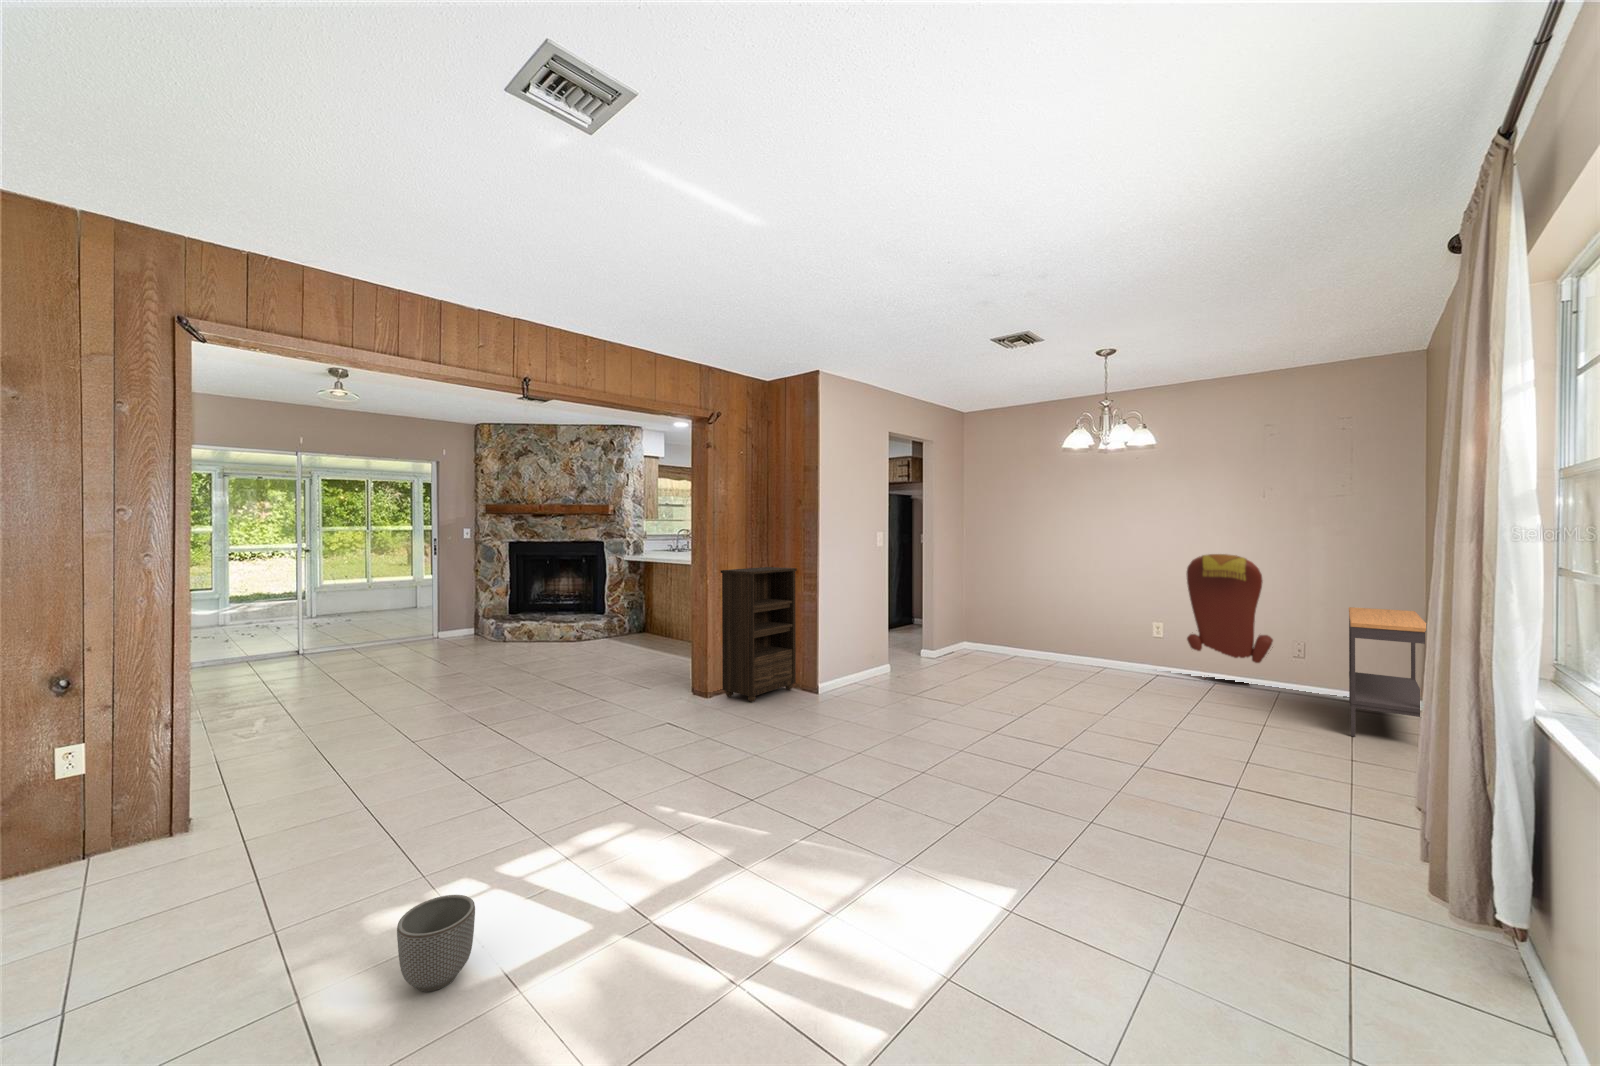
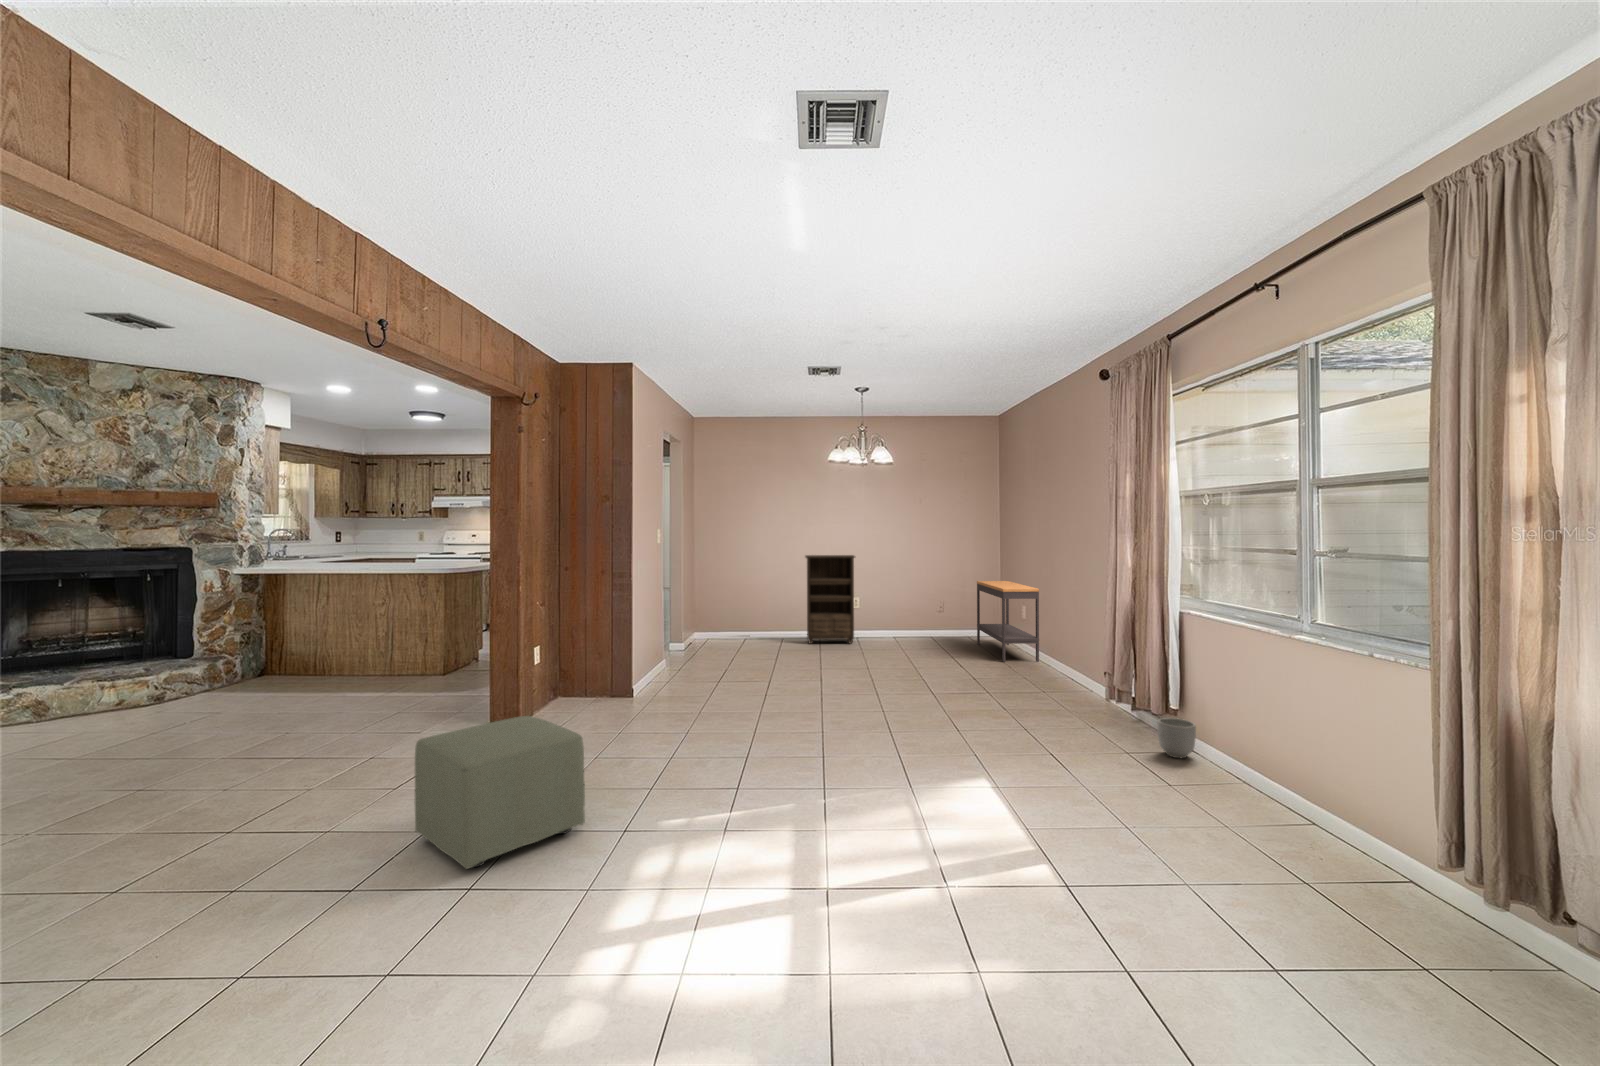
armchair: present [1187,554,1273,663] -> none [881,547,936,643]
bookshelf: present [720,567,797,702] -> present [805,555,855,644]
ottoman: none [465,685,594,796] -> present [415,716,585,869]
planter: present [397,895,475,992] -> present [1157,718,1196,758]

